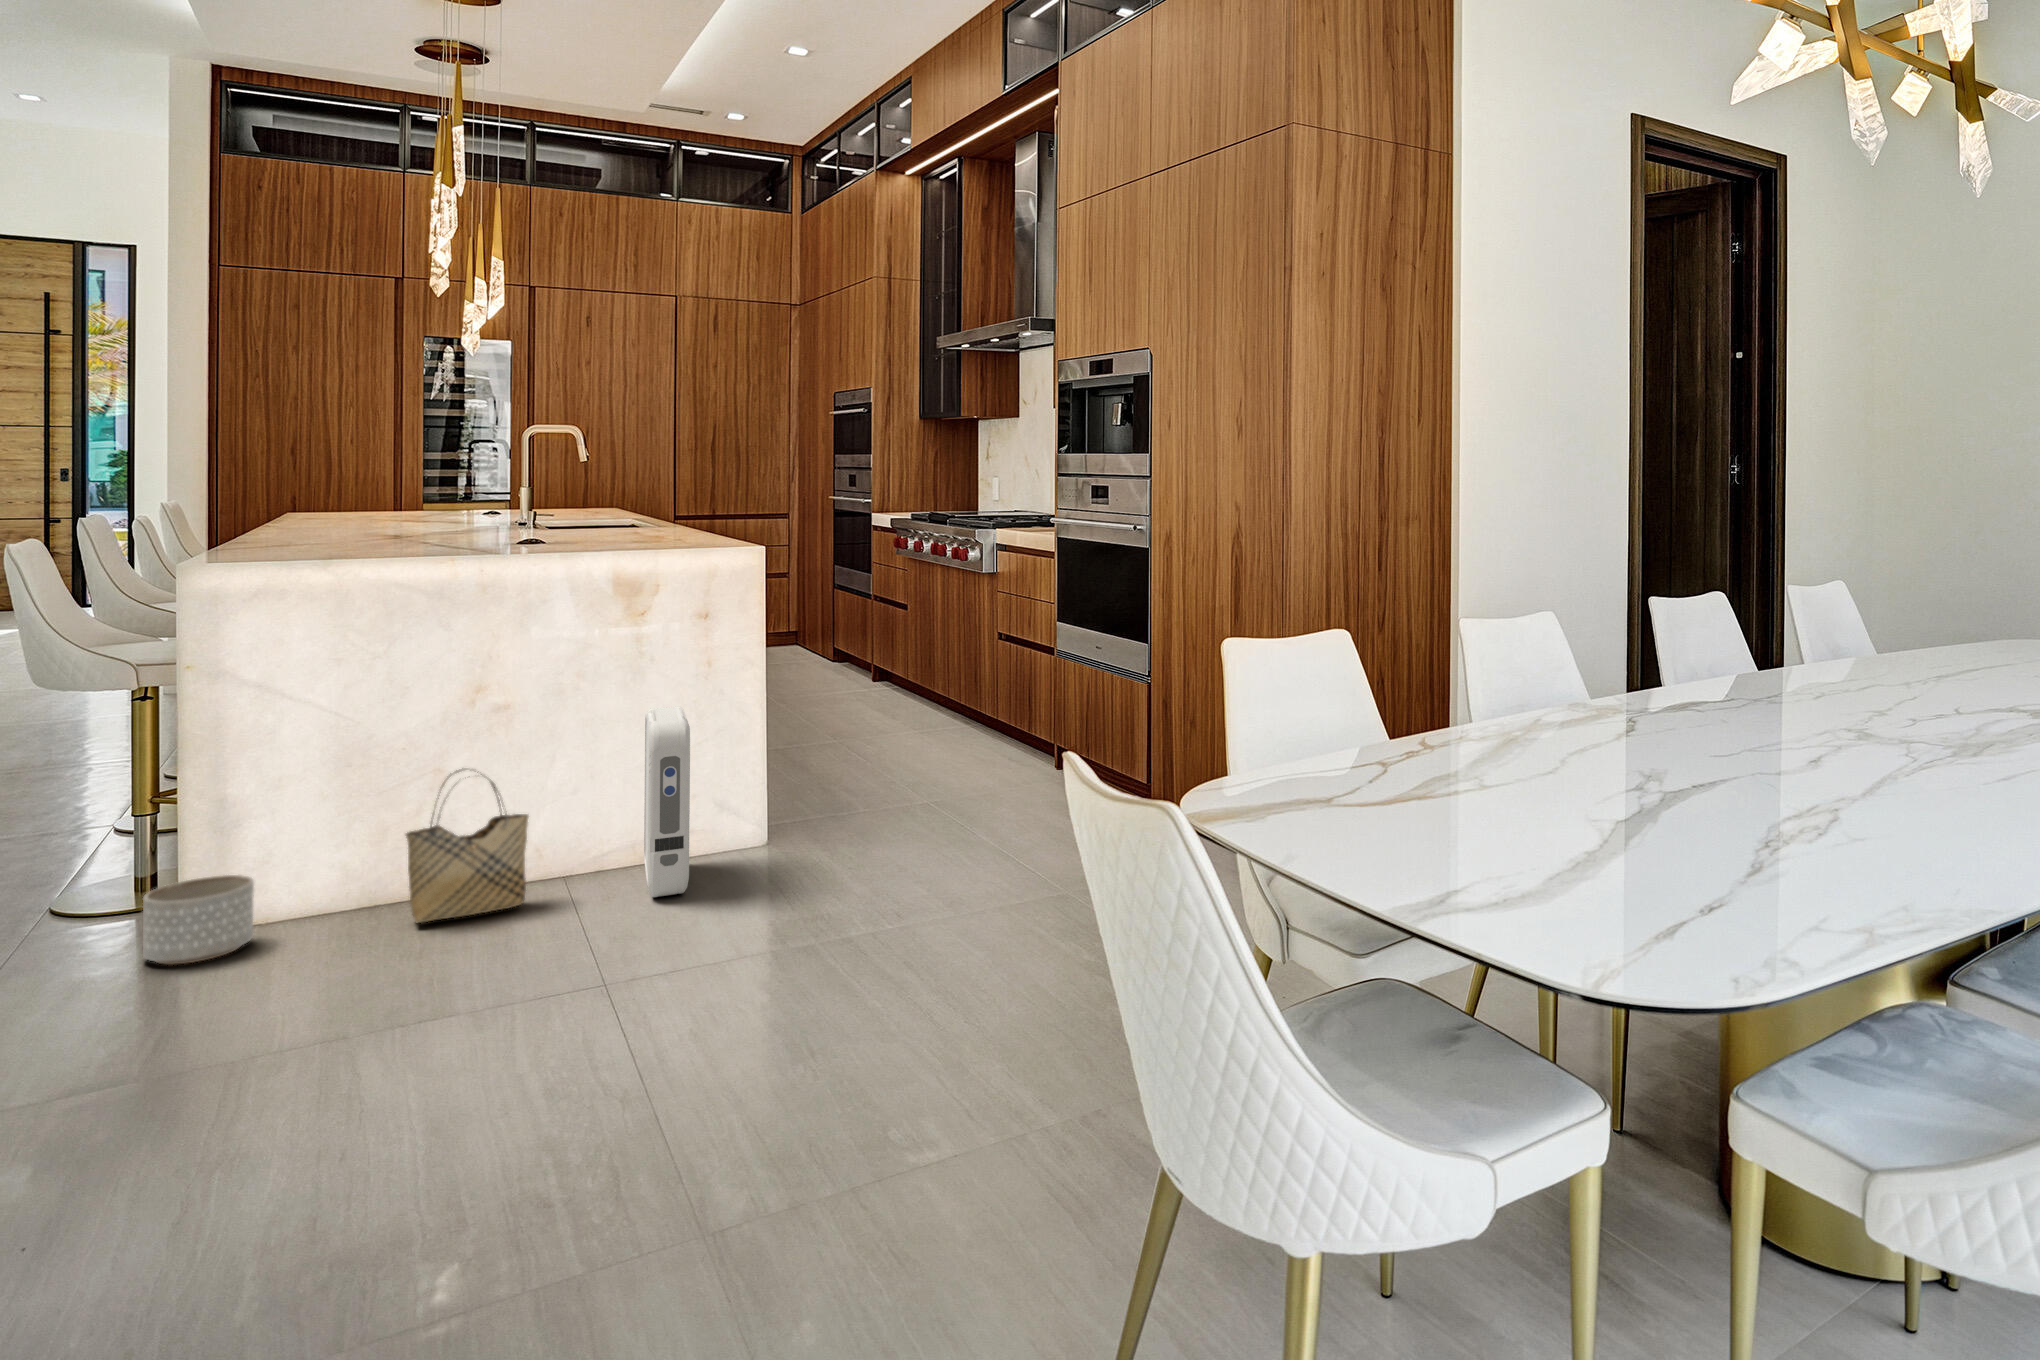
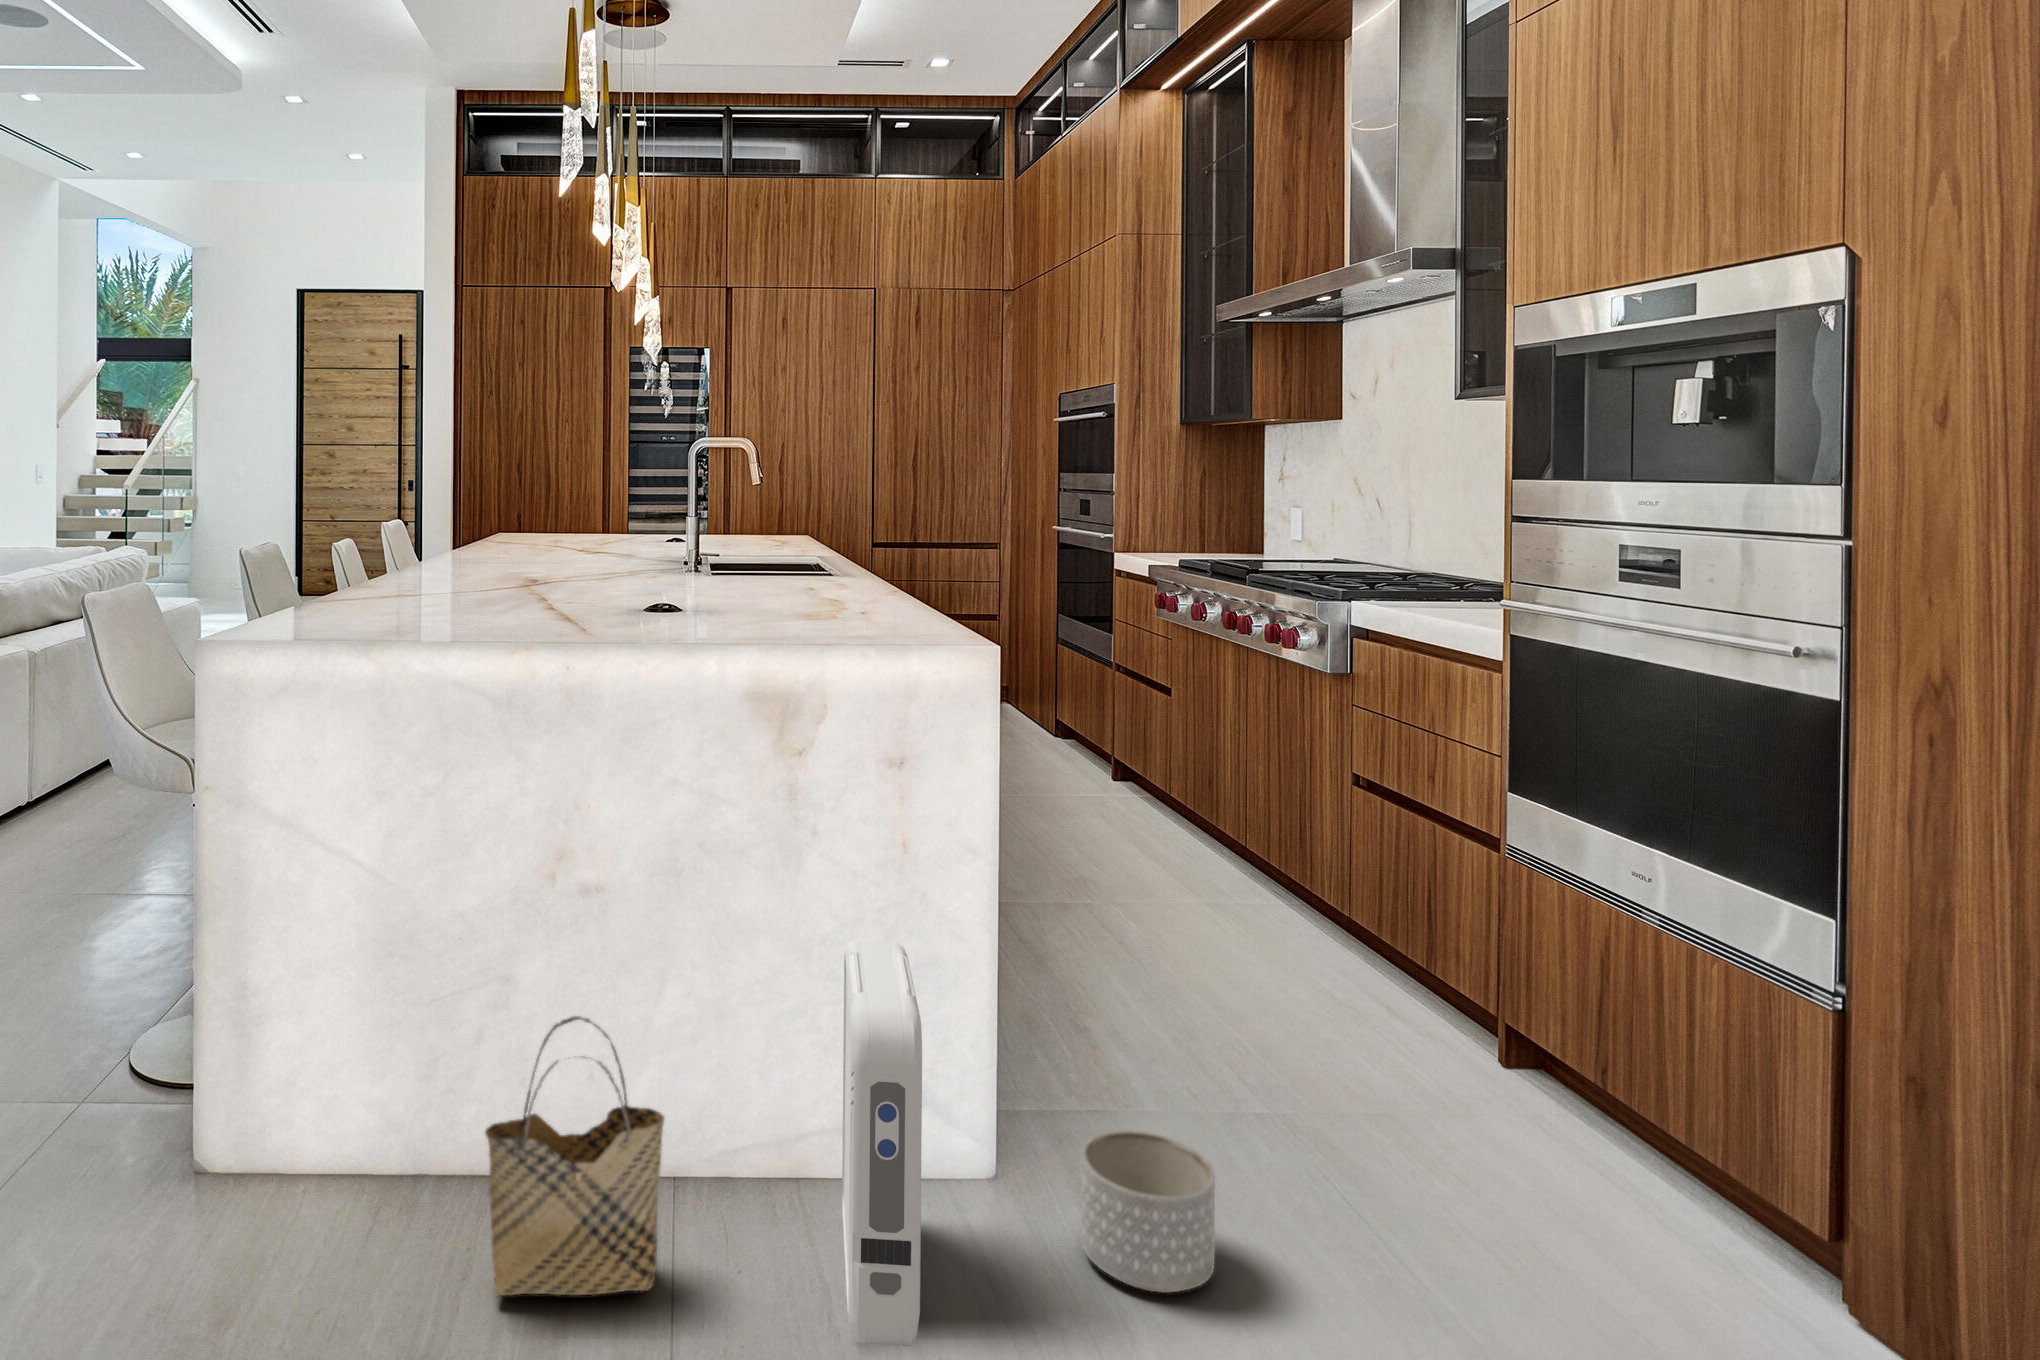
planter: present [143,875,254,965] -> present [1080,1130,1215,1293]

